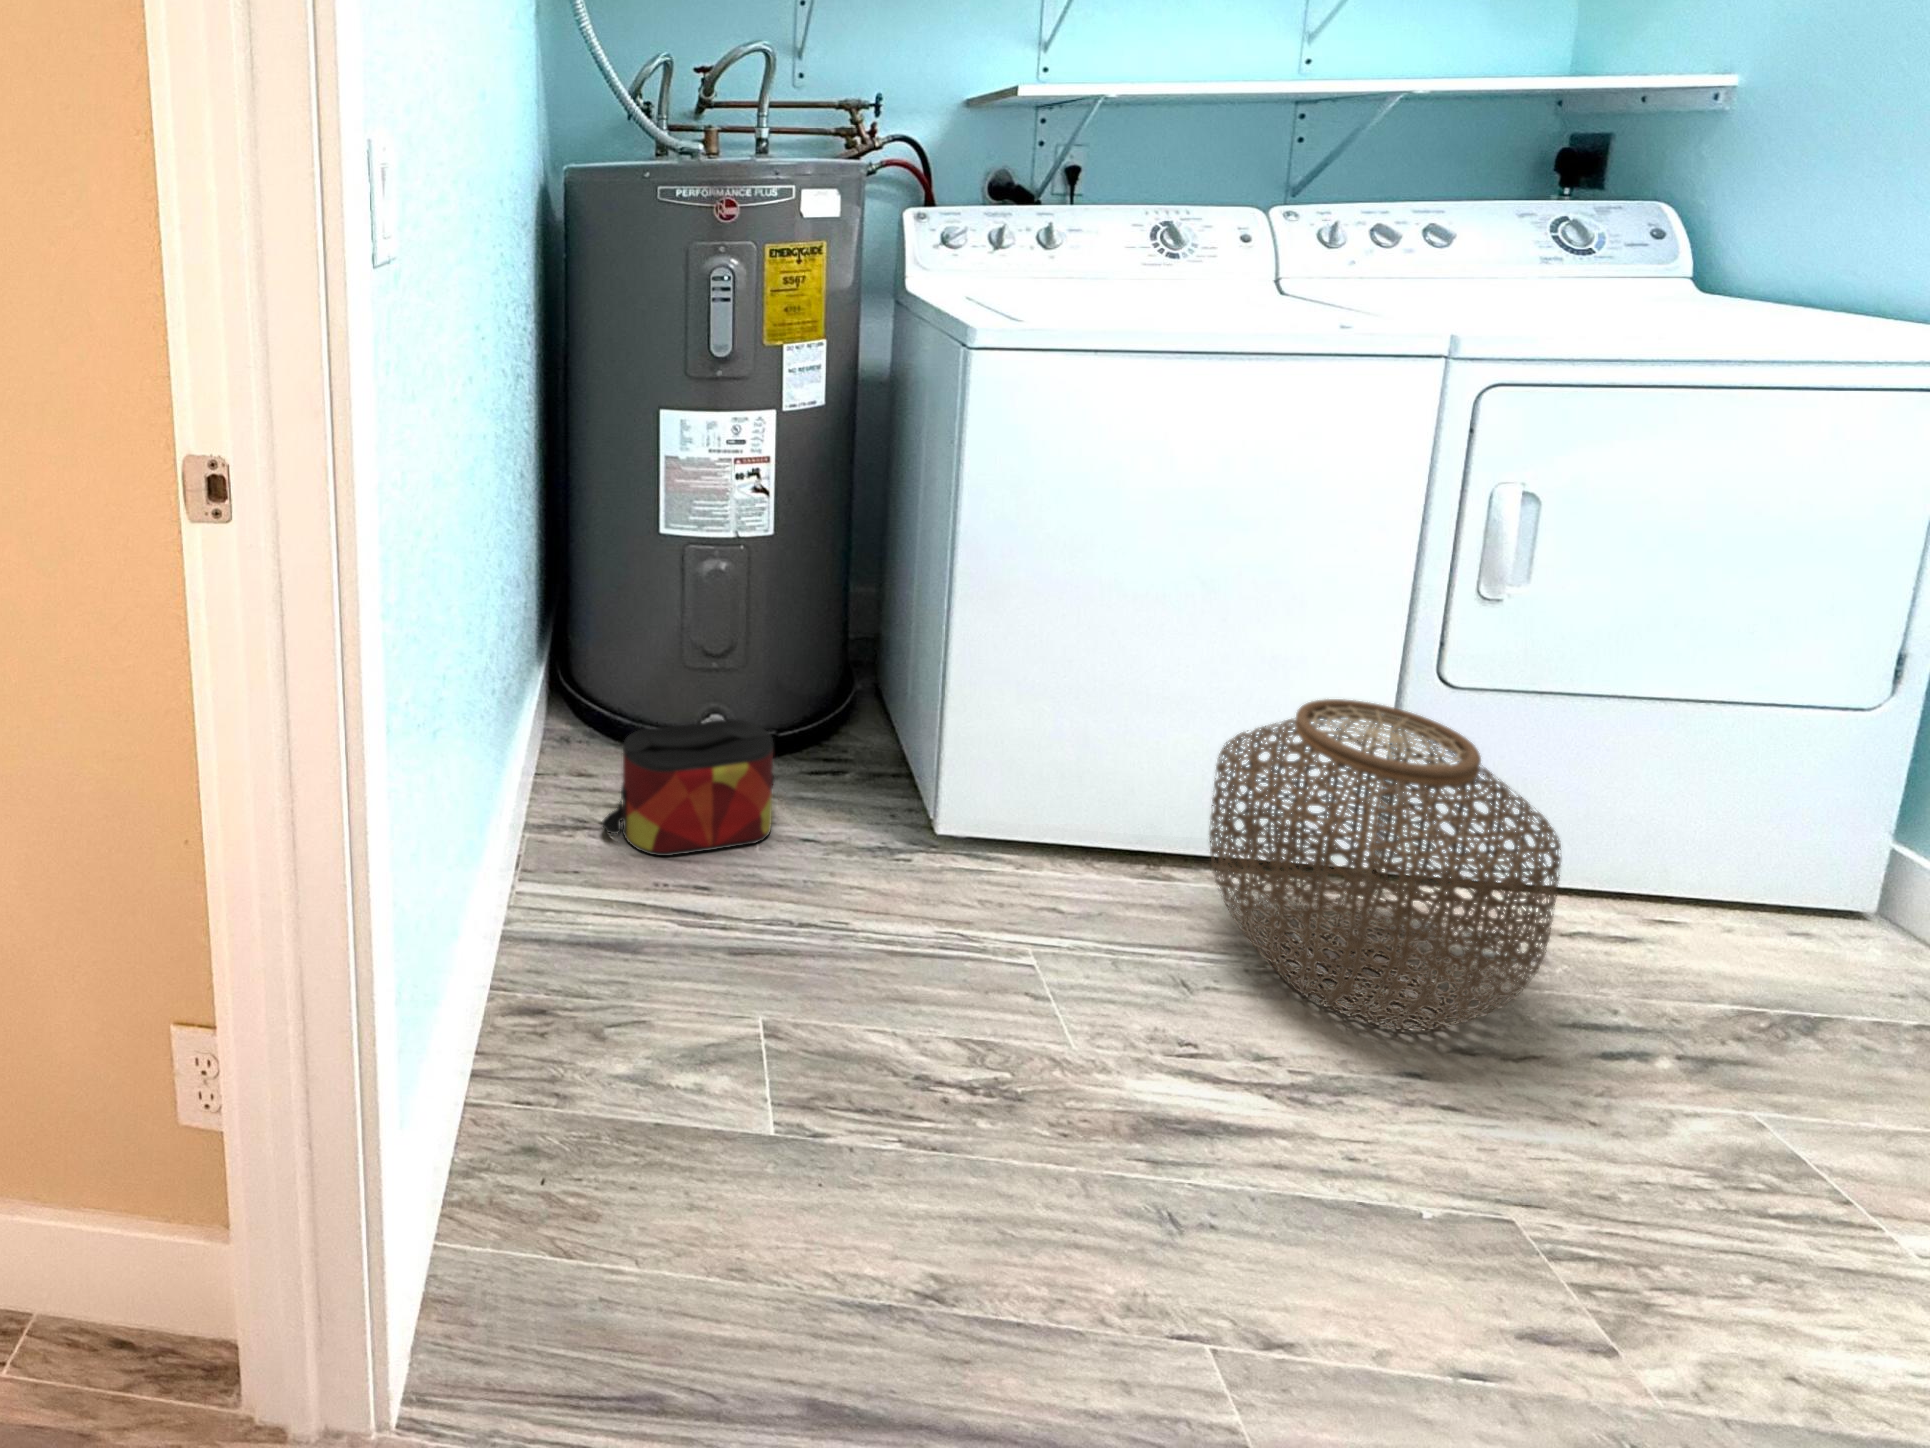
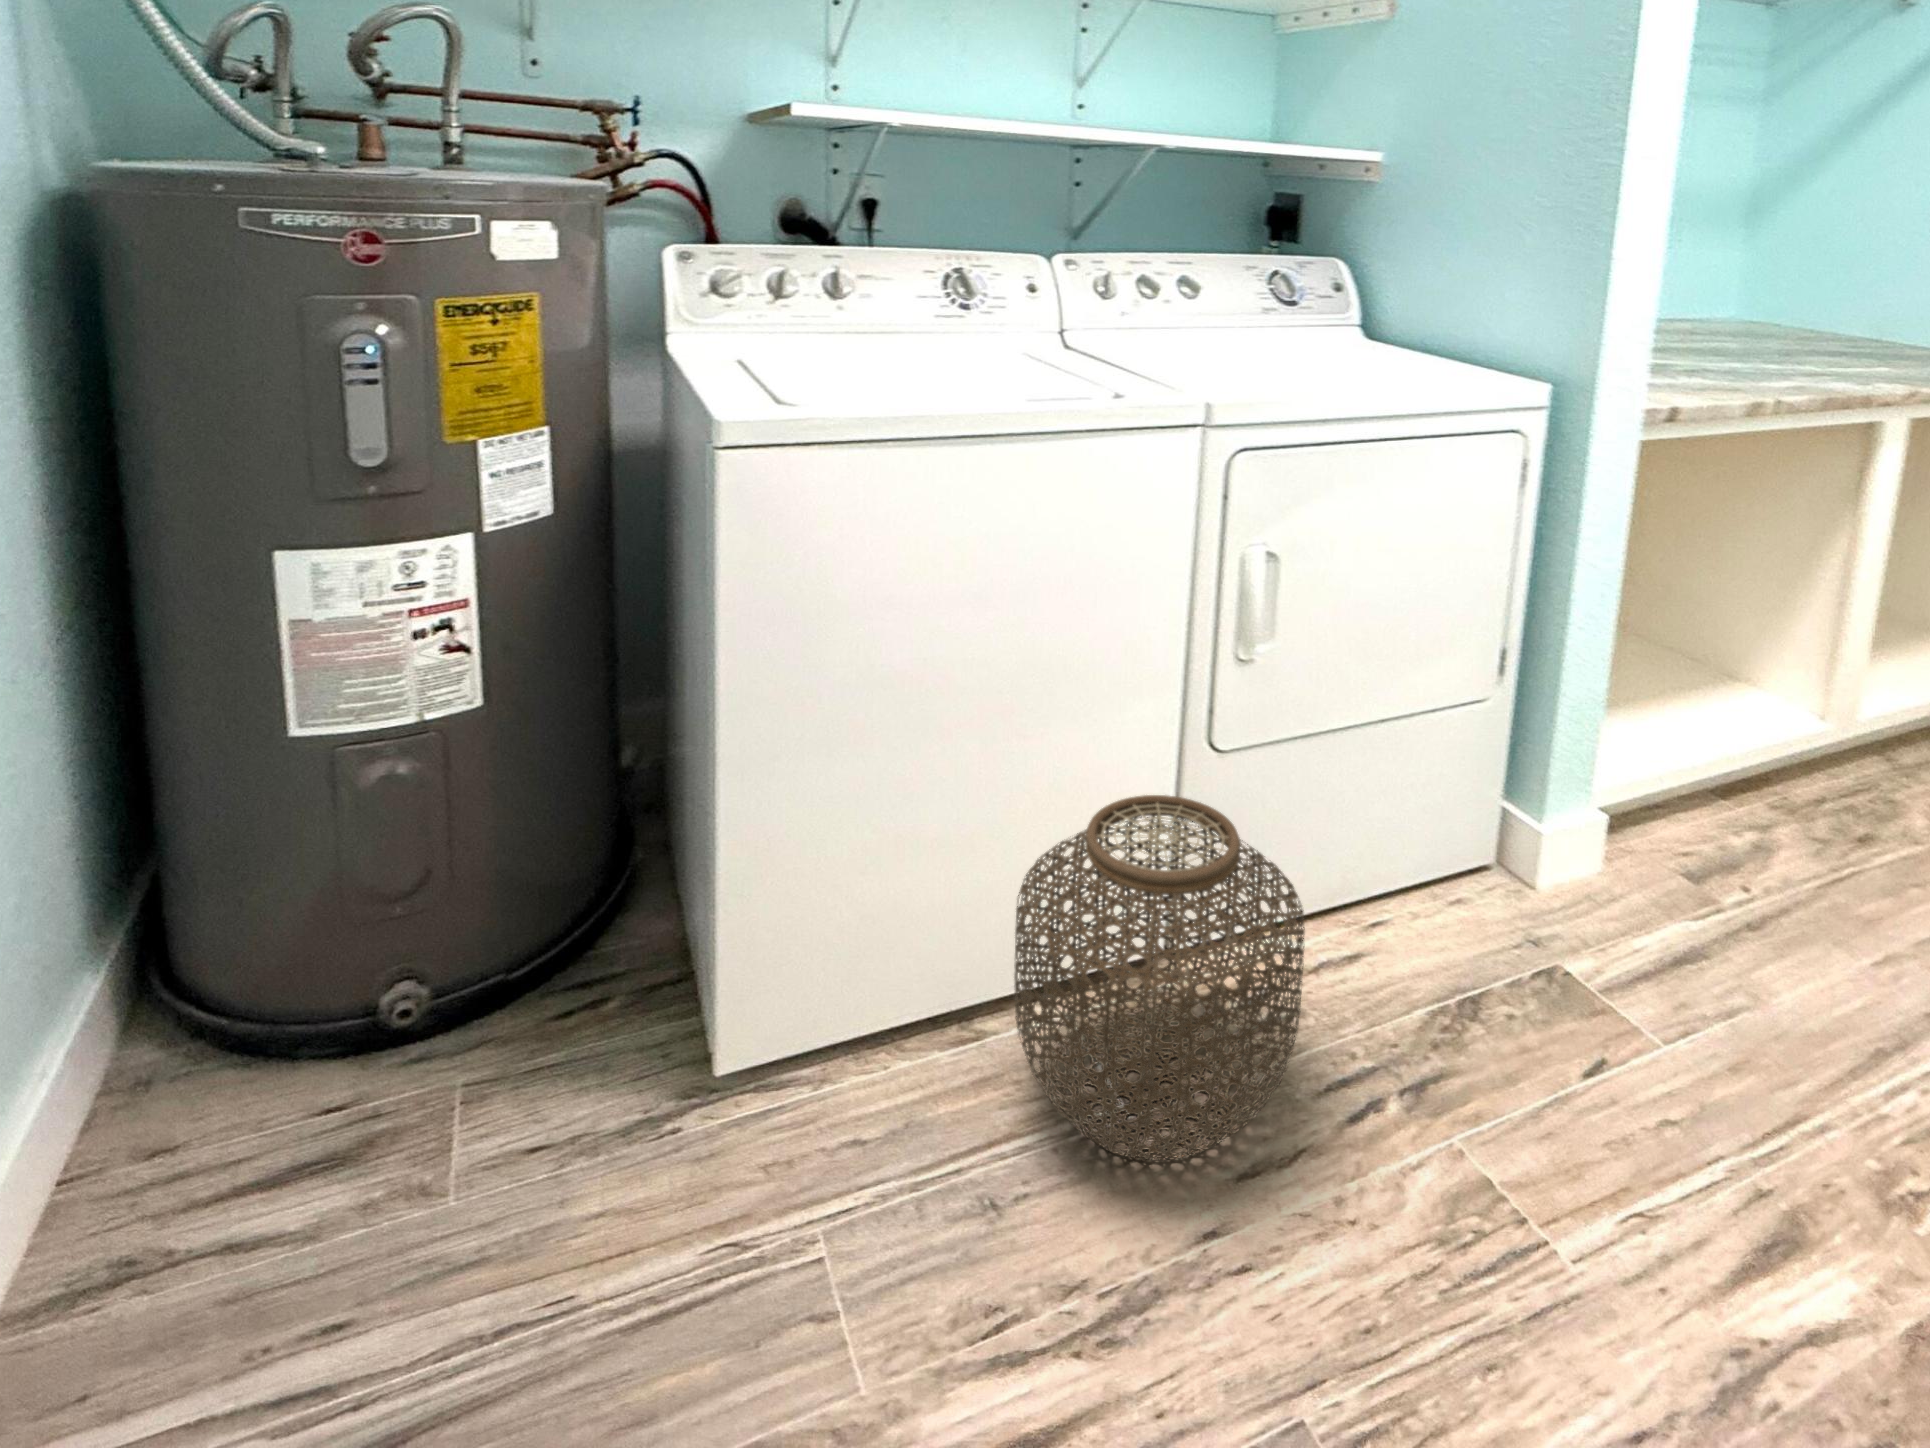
bag: present [601,719,775,856] -> none [150,1009,483,1306]

